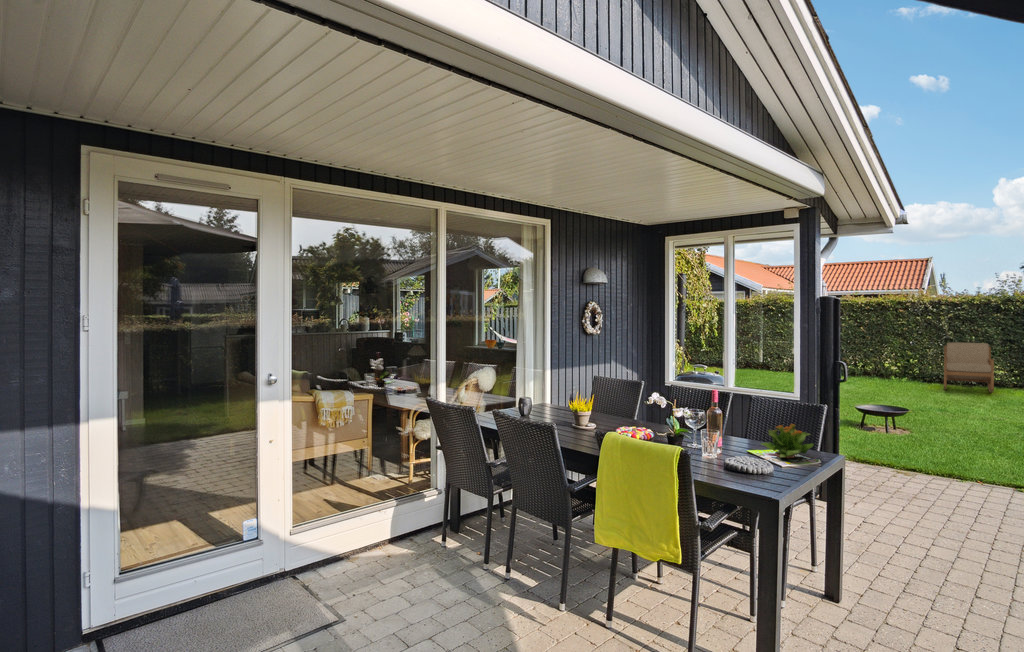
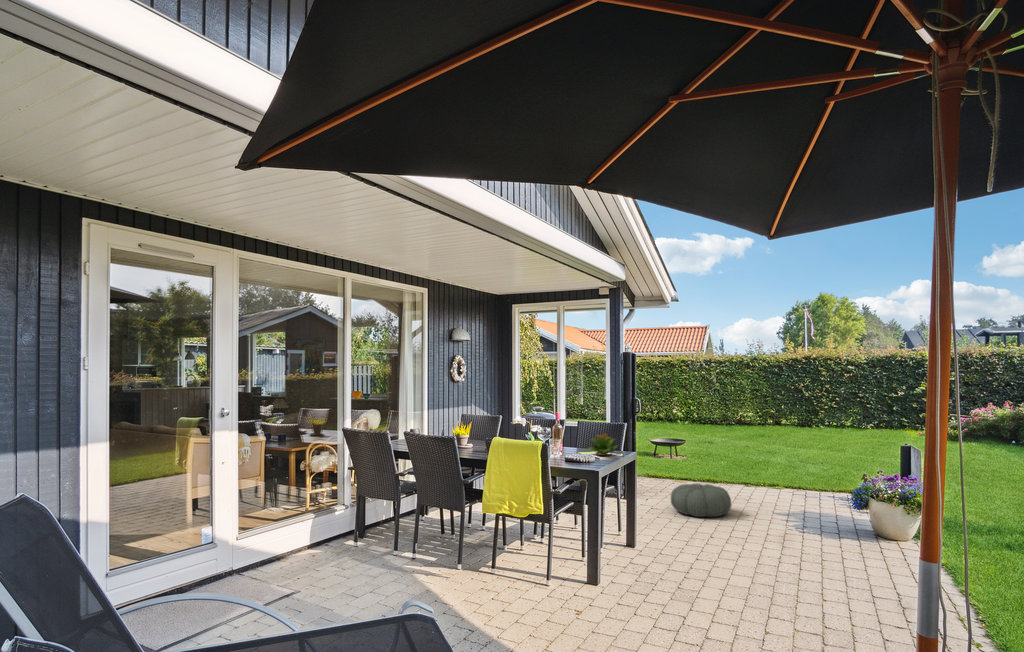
chair: present [944,342,994,393] -> none [713,392,745,430]
pouf: none [895,488,1005,546] -> present [671,484,731,517]

